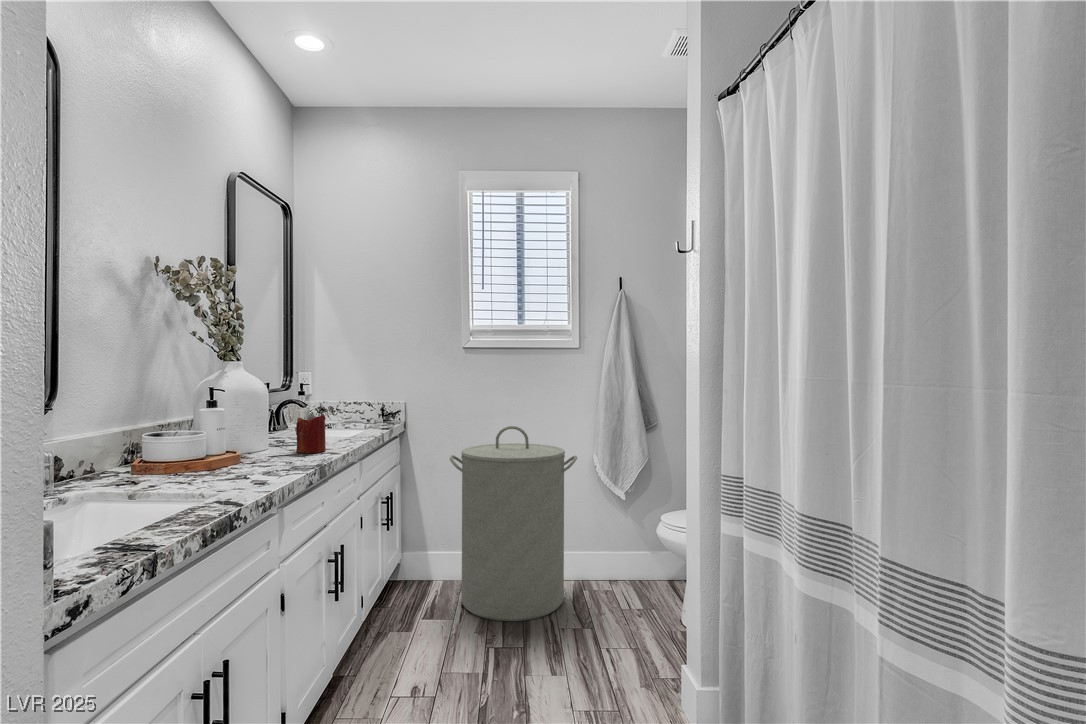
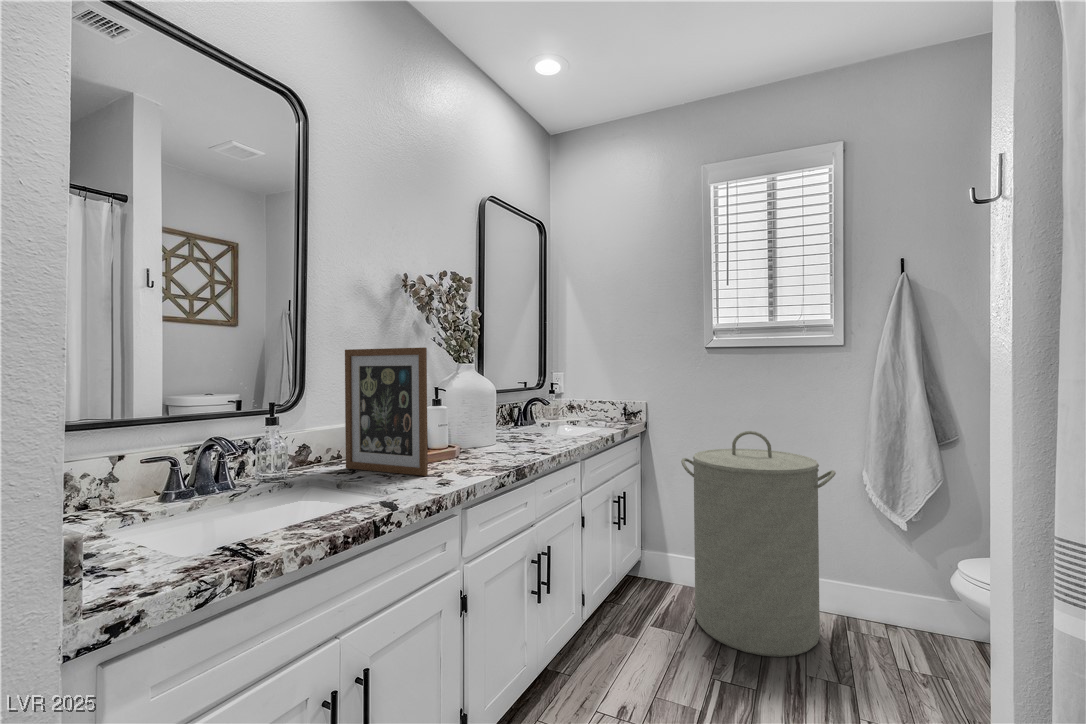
picture frame: none [108,342,232,482] -> present [345,347,428,476]
candle: present [296,412,326,453] -> none [515,411,542,450]

